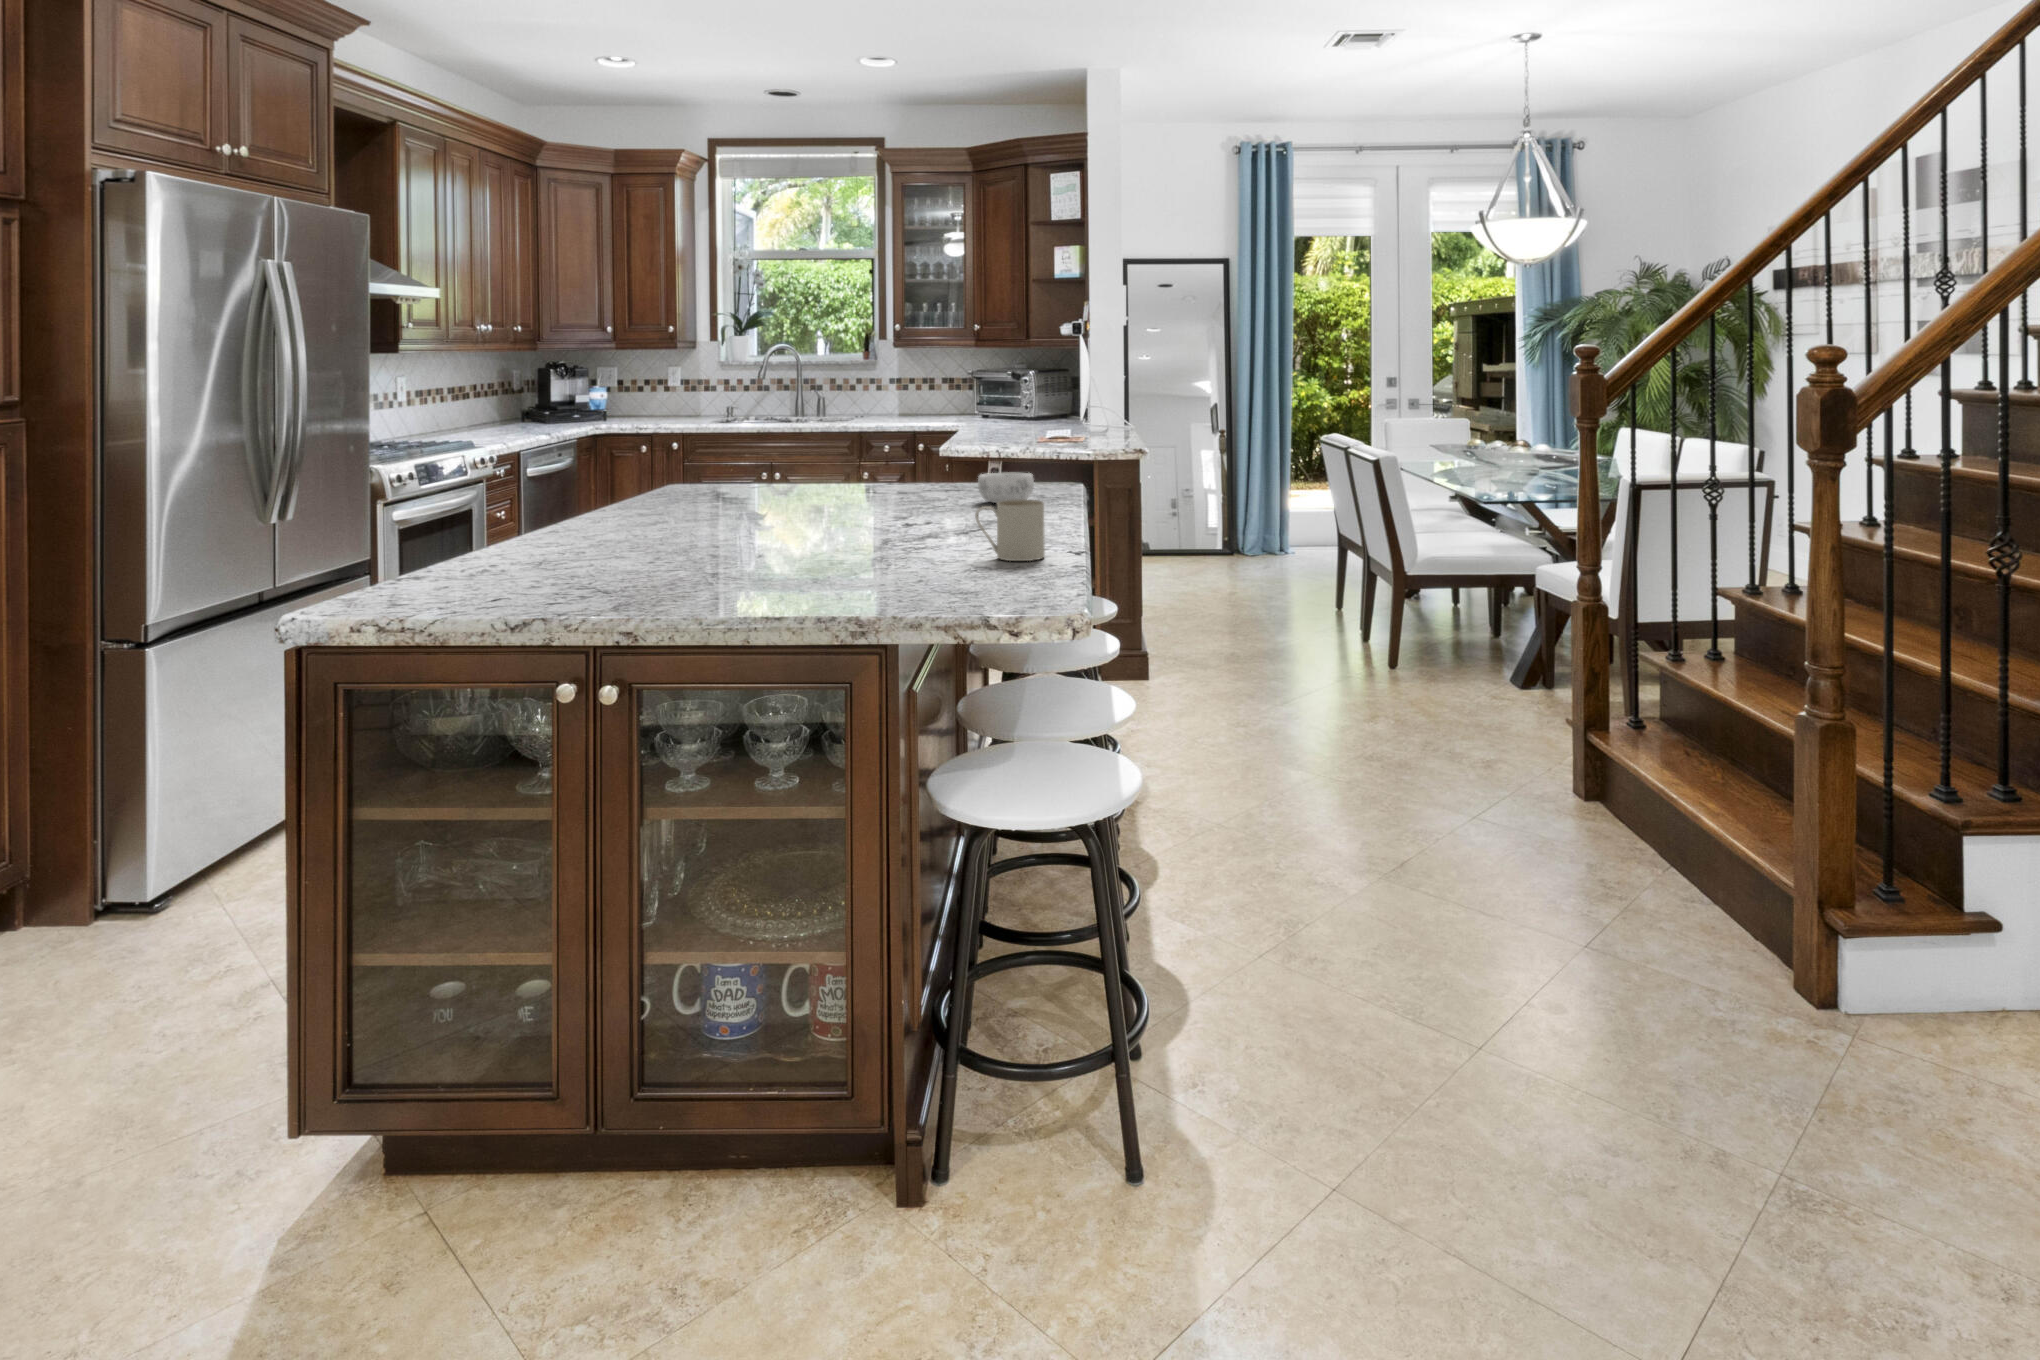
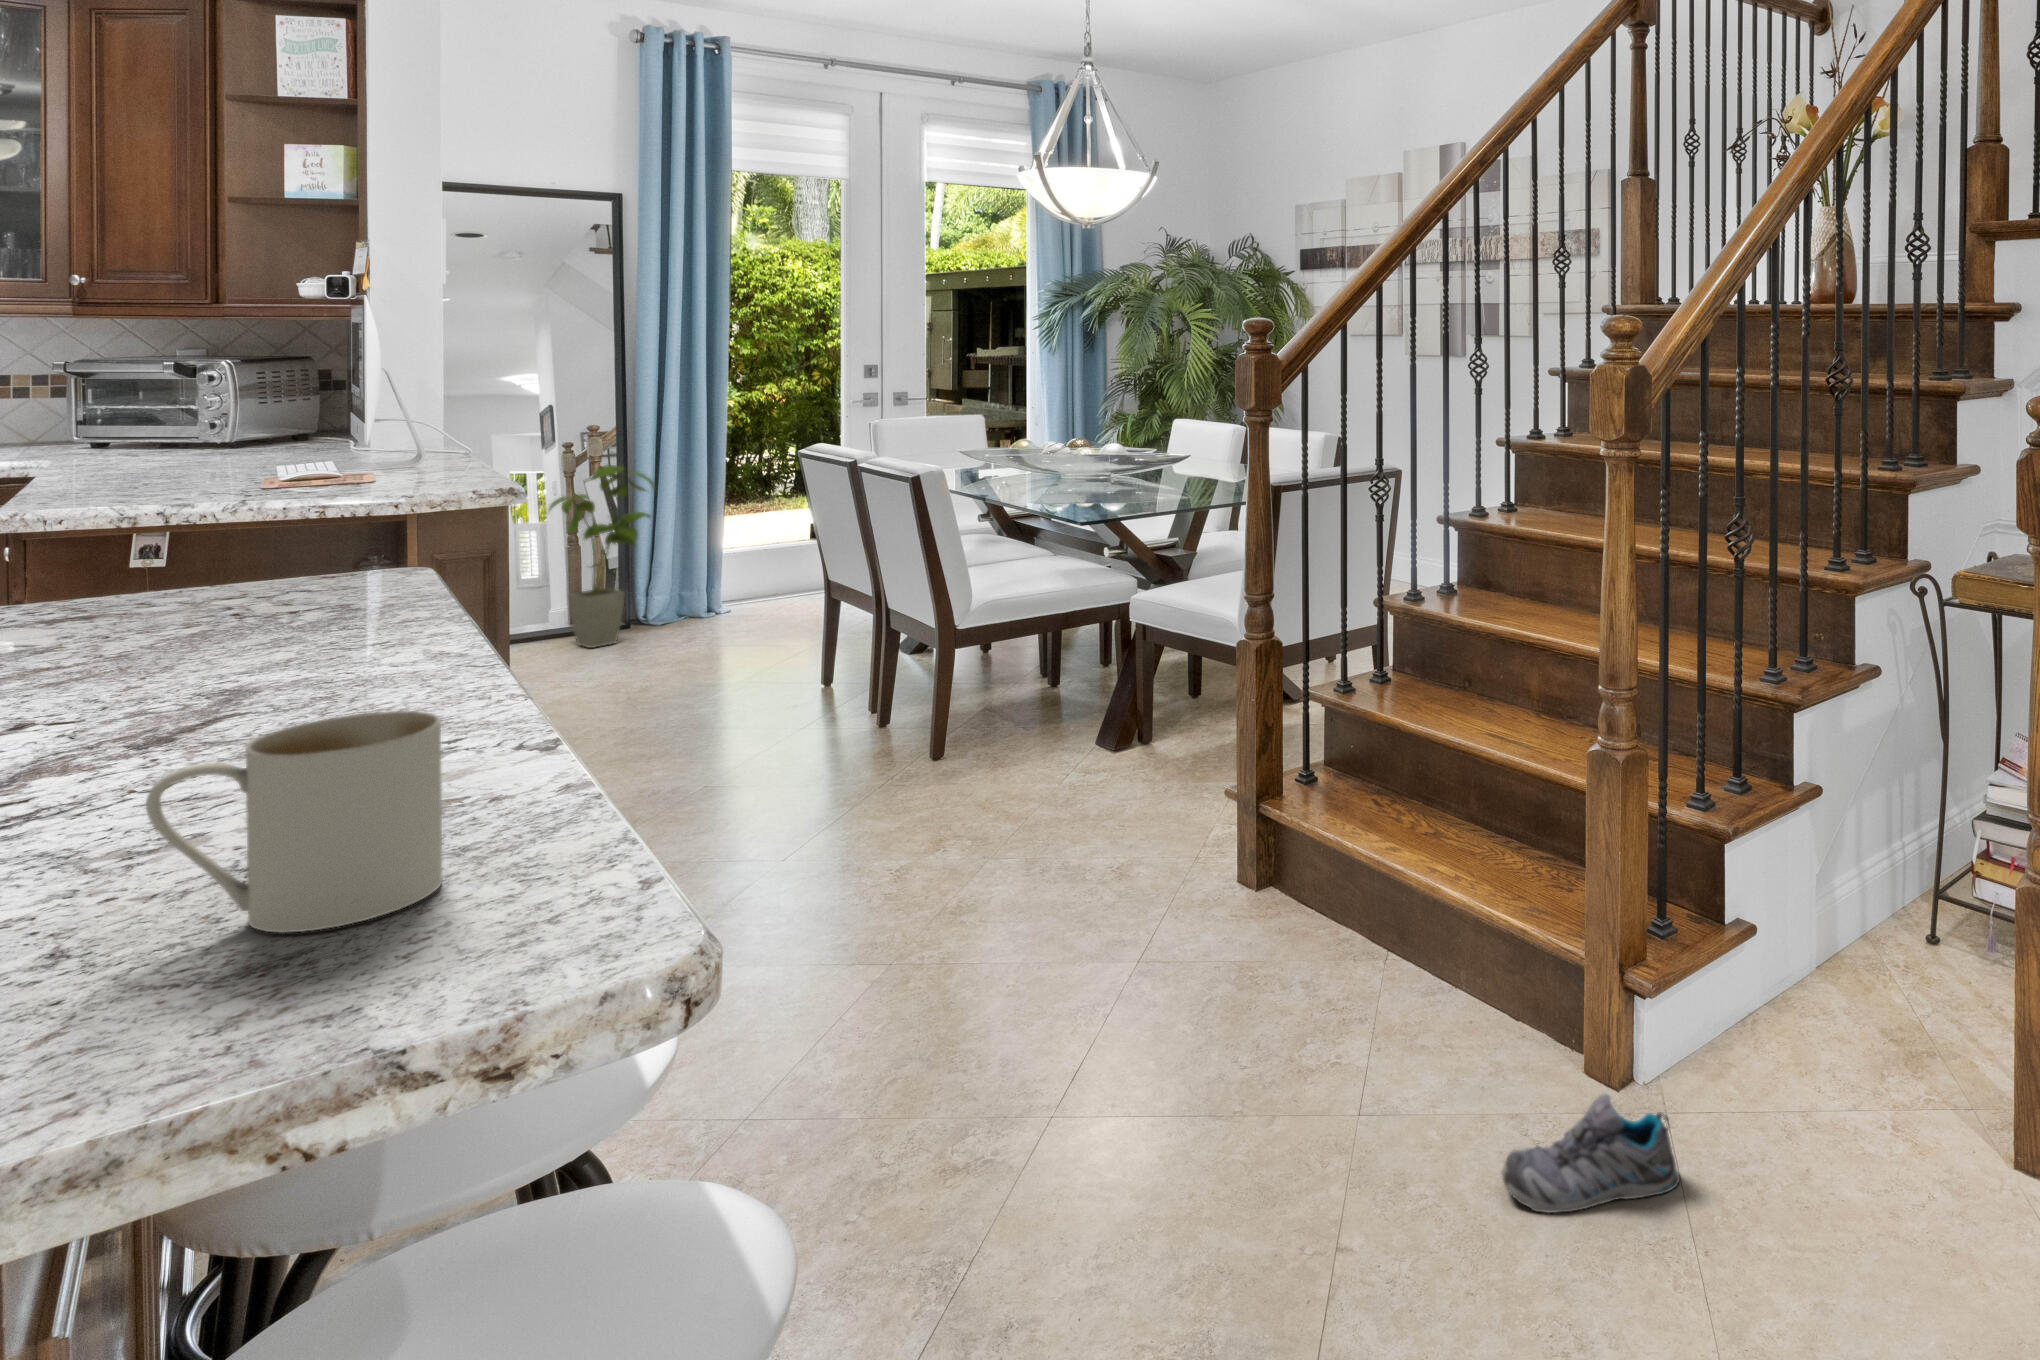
house plant: none [1185,444,1246,569] -> present [549,465,655,648]
decorative bowl: present [978,473,1034,503] -> none [125,583,316,669]
shoe: none [1635,917,1780,999] -> present [1502,1094,1680,1213]

